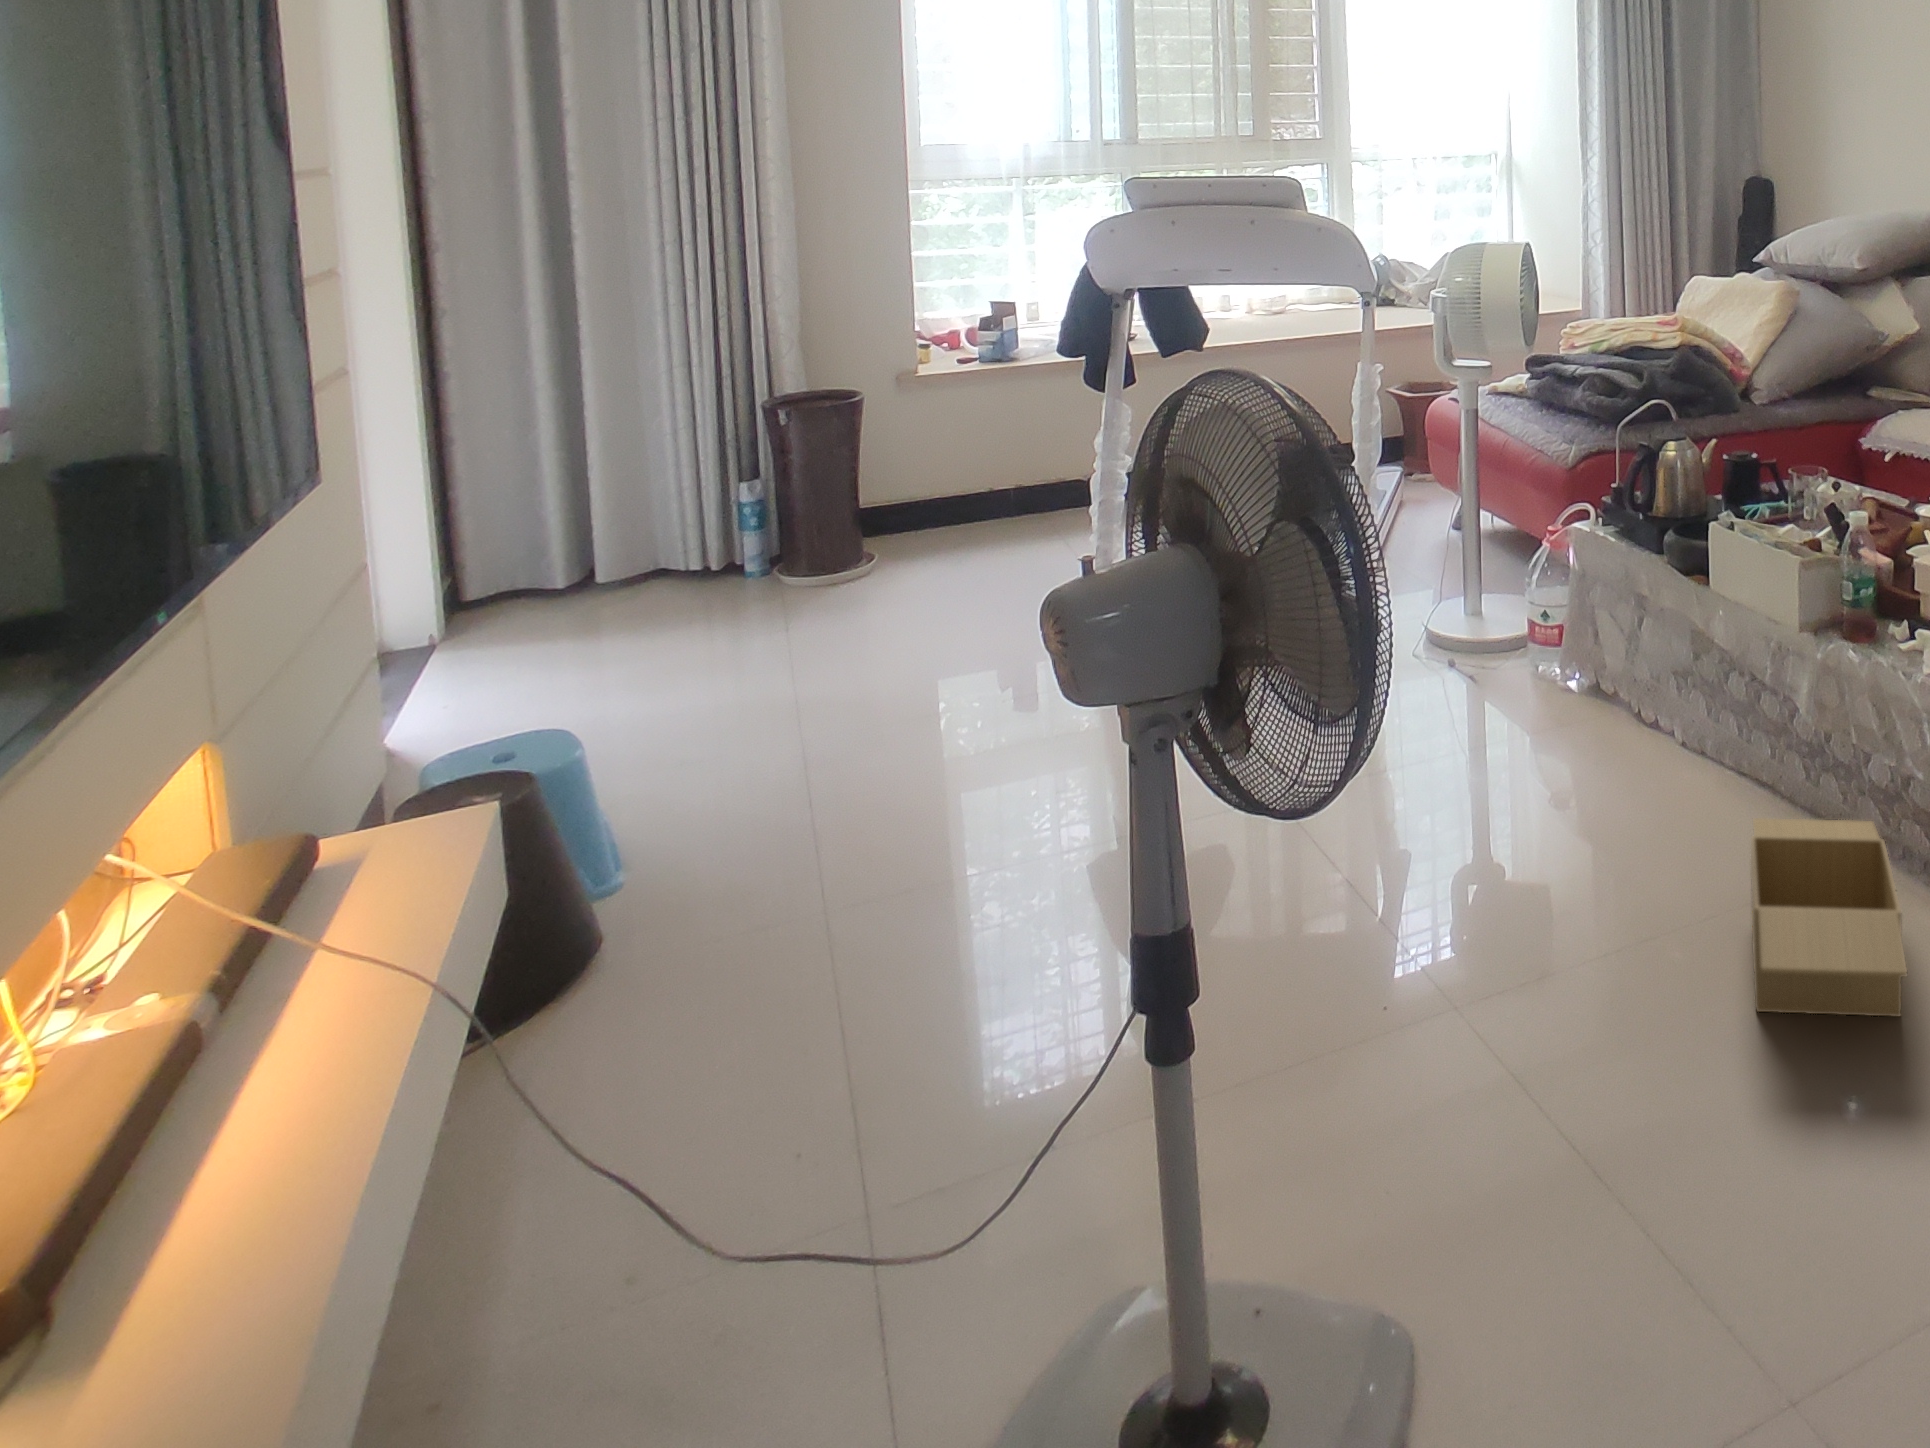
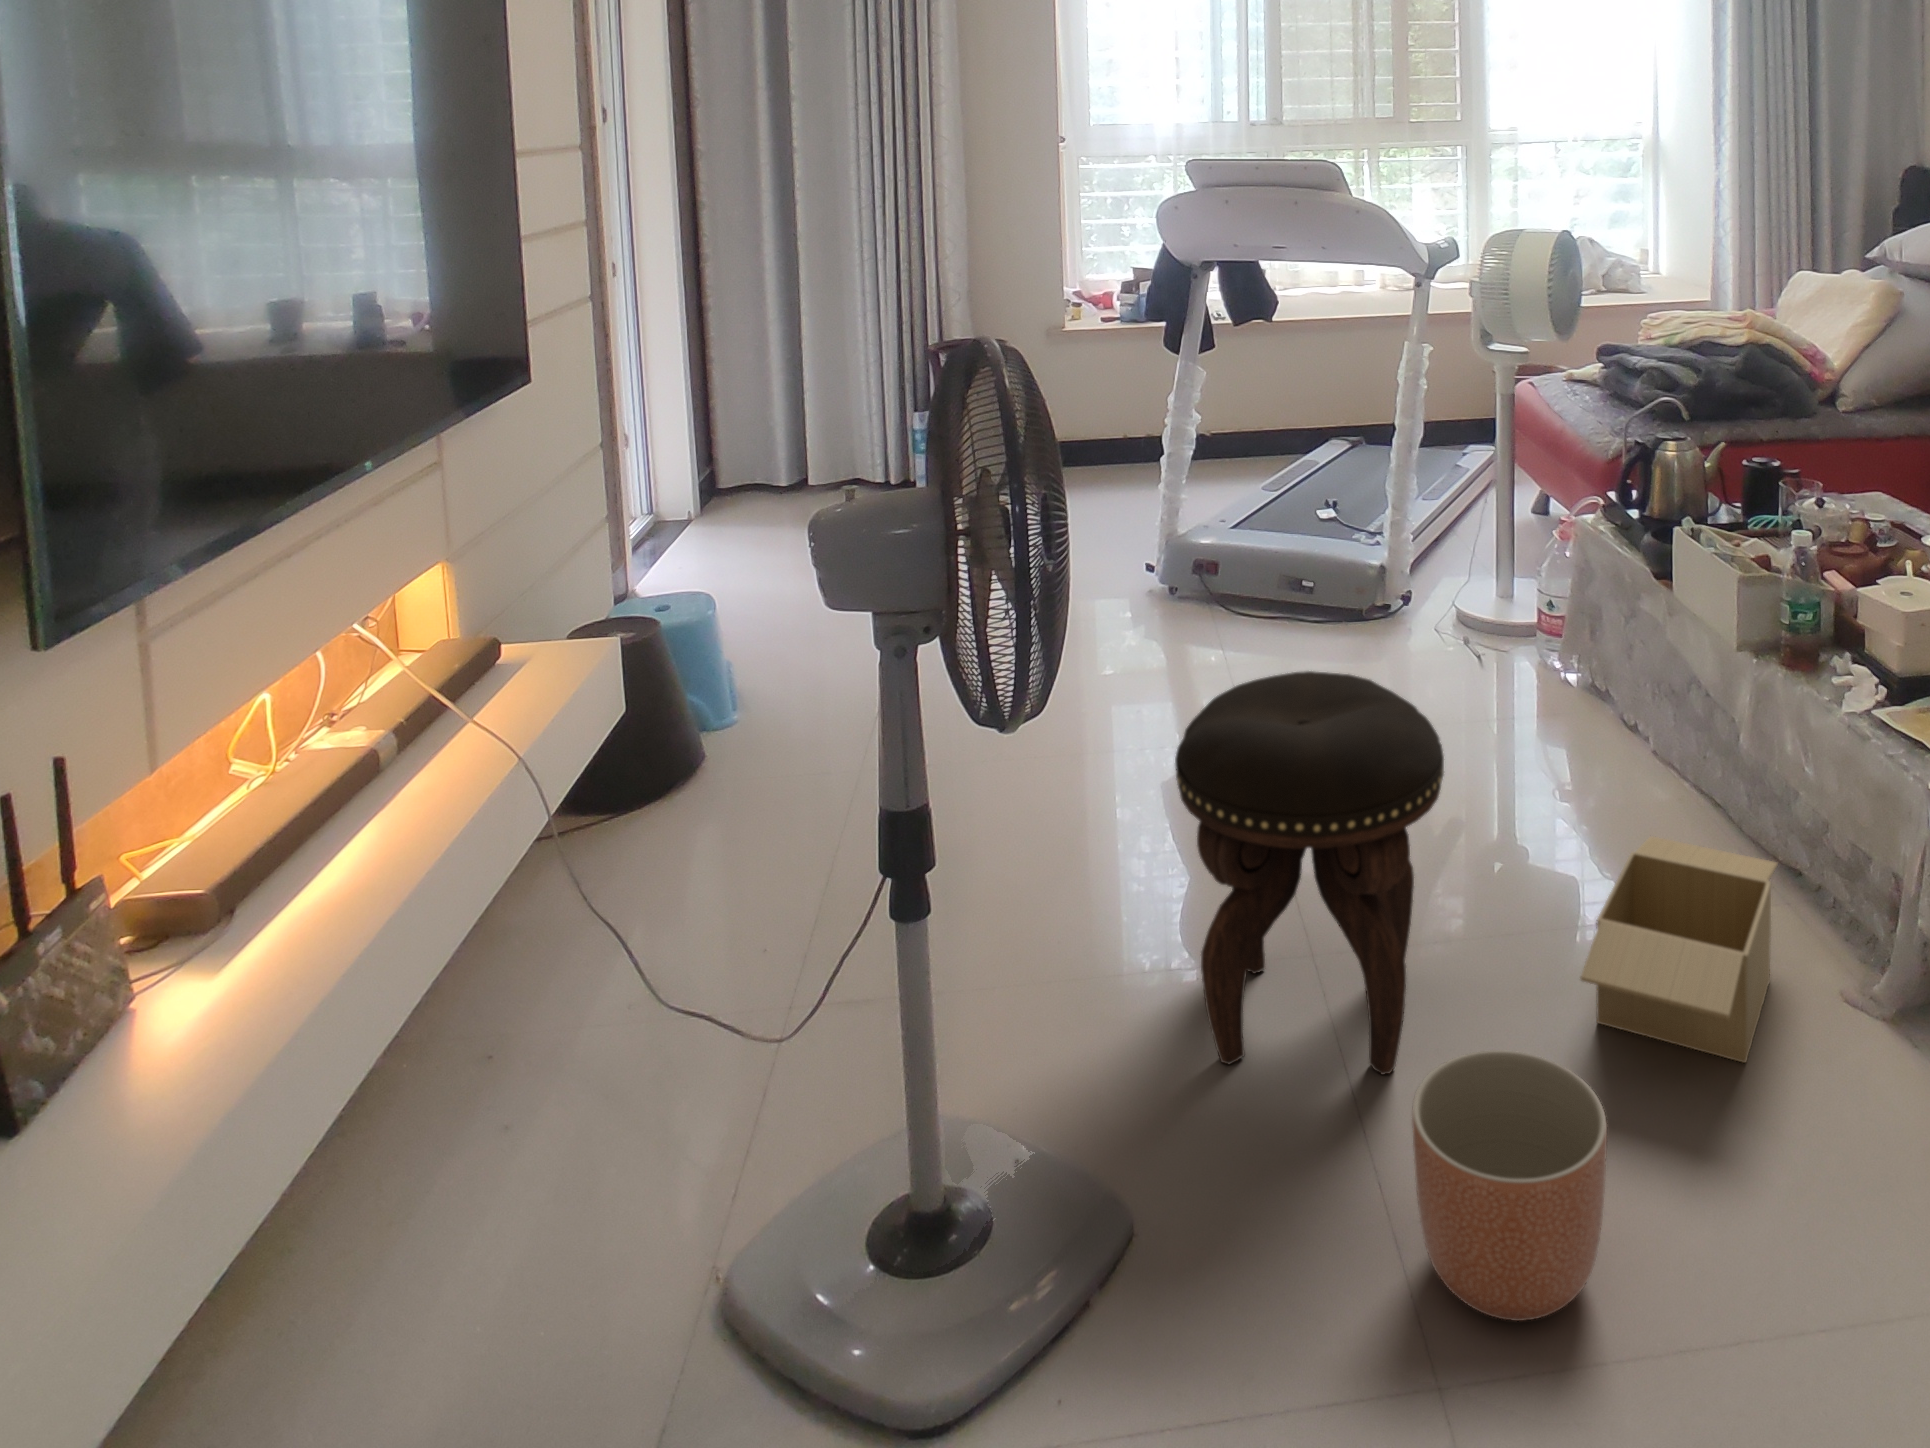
footstool: none [1330,704,1618,1150] -> present [1175,671,1444,1074]
planter: none [1695,1055,1893,1333] -> present [1412,1050,1607,1321]

